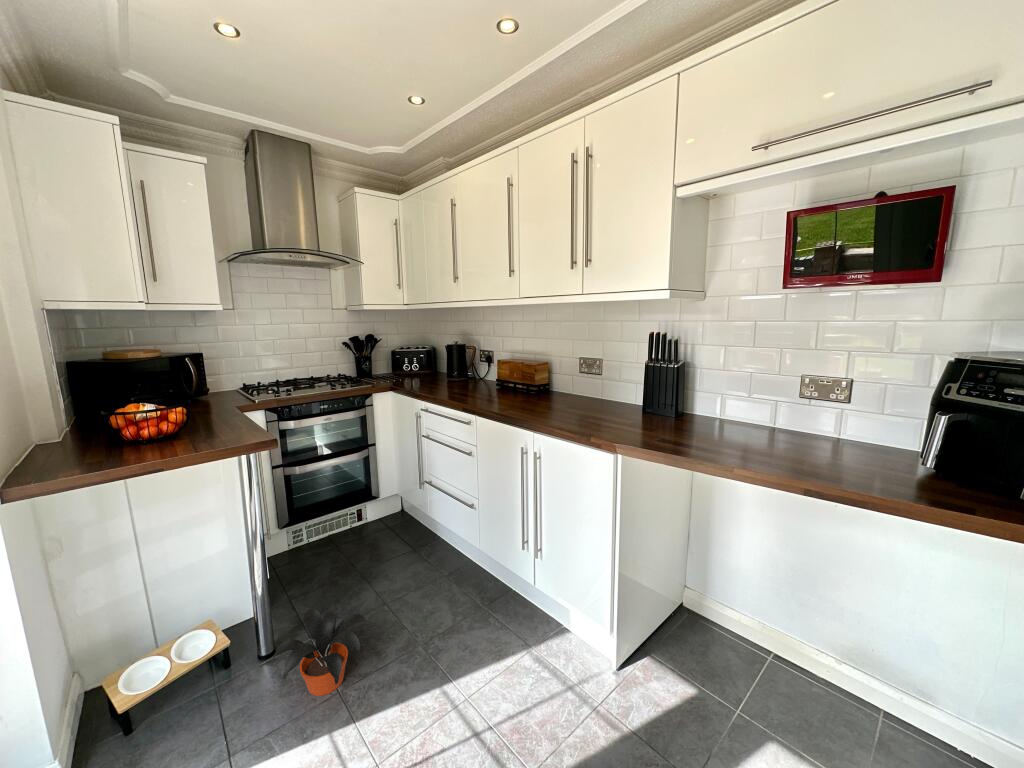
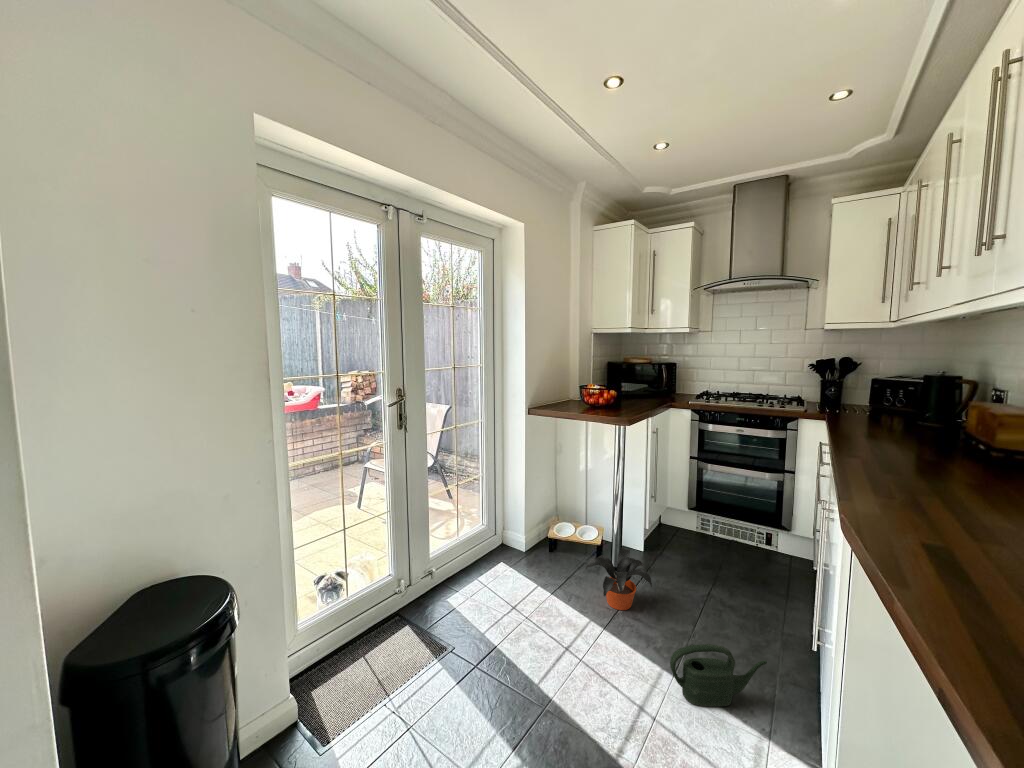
watering can: none [469,597,500,686] -> present [670,644,767,706]

